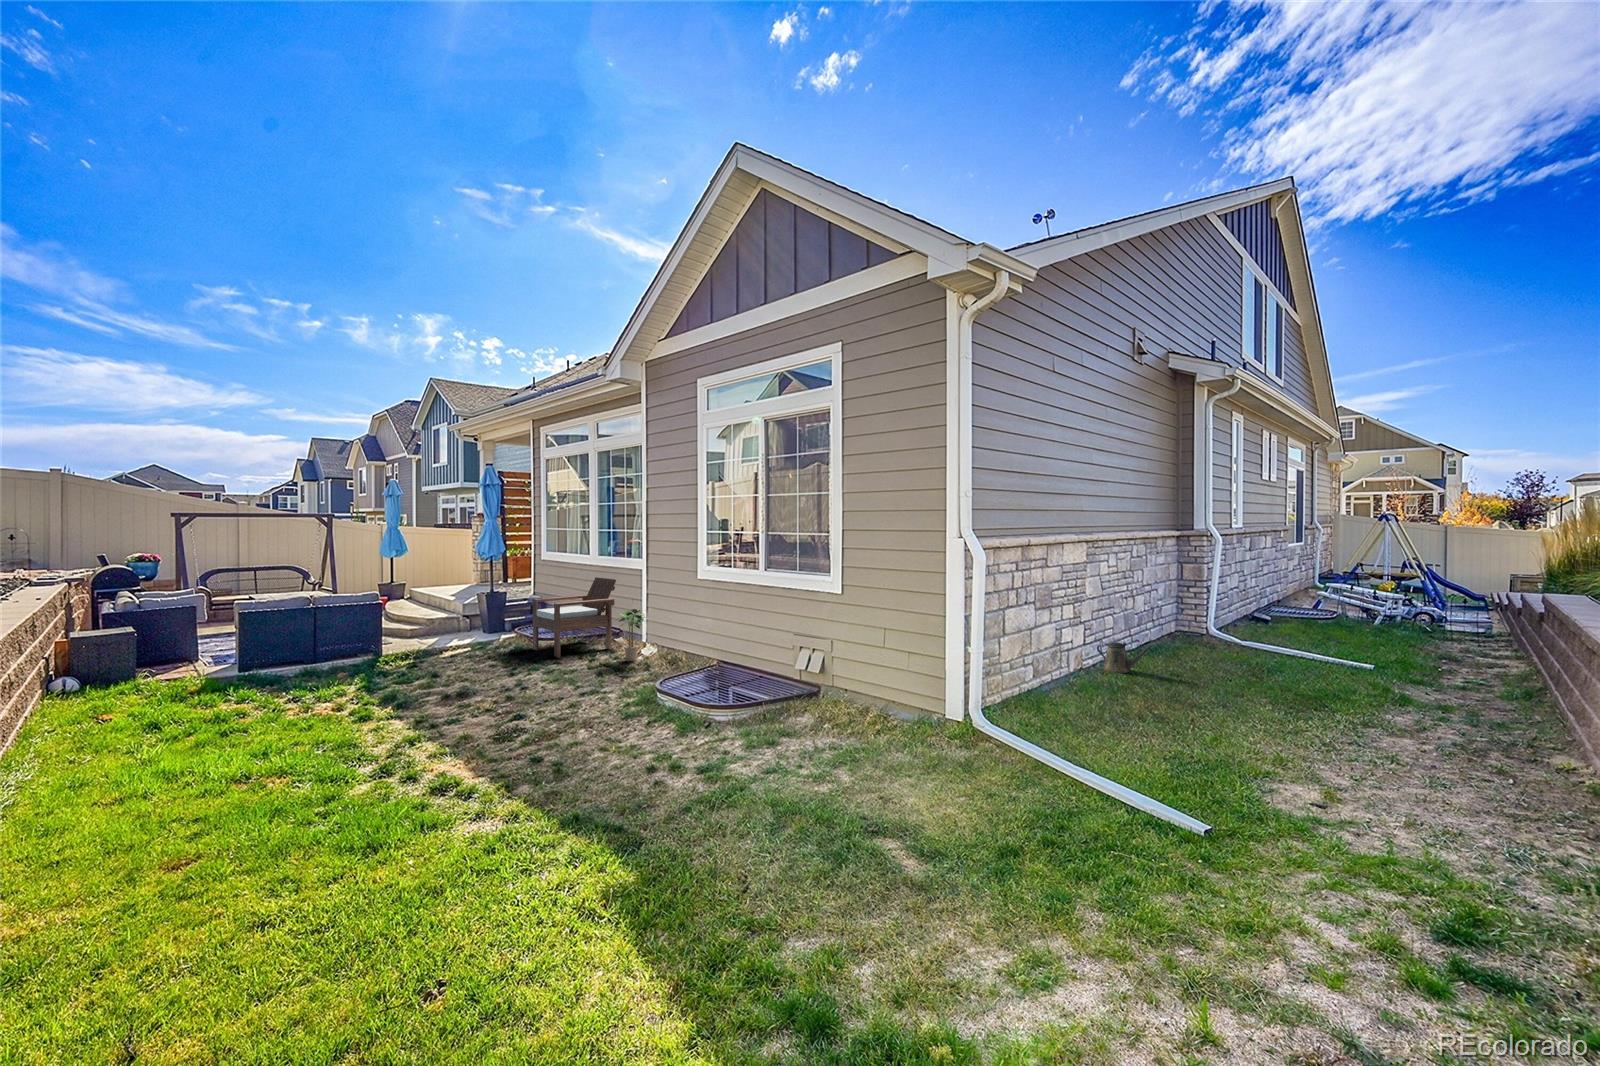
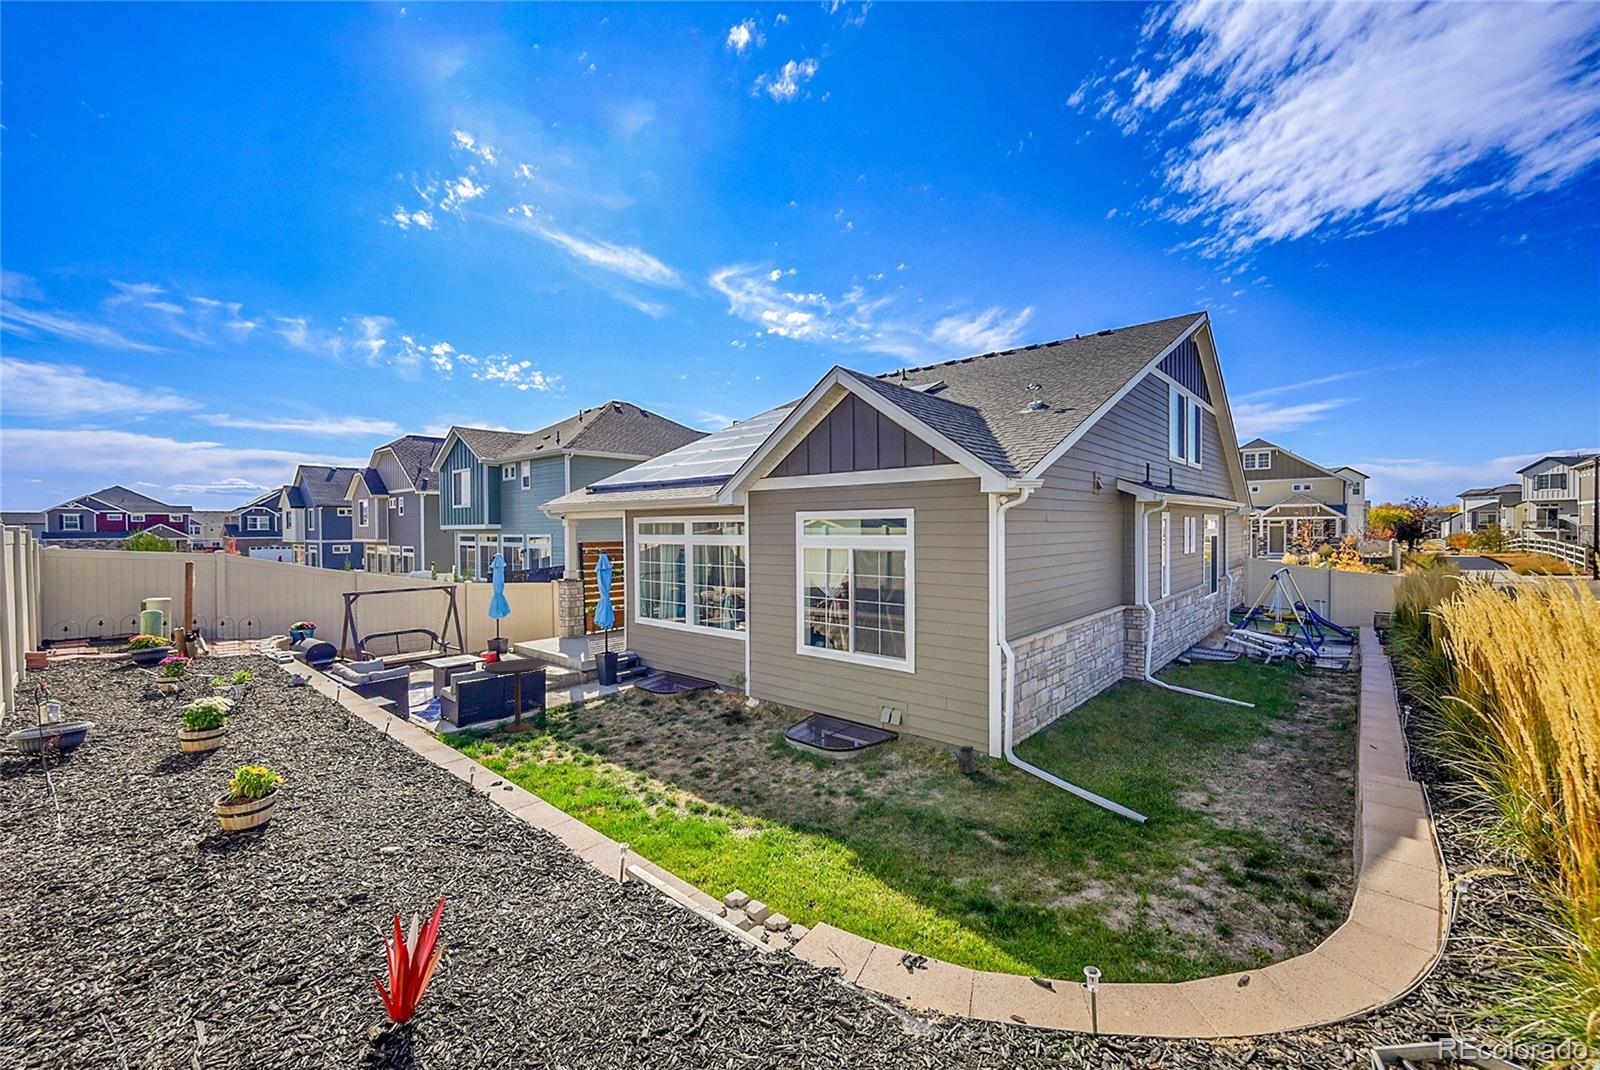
chair: present [533,577,616,658] -> none [652,642,715,709]
pedestal table: none [272,584,372,677] -> present [484,659,549,732]
watering can: present [1097,642,1154,673] -> present [954,745,976,774]

